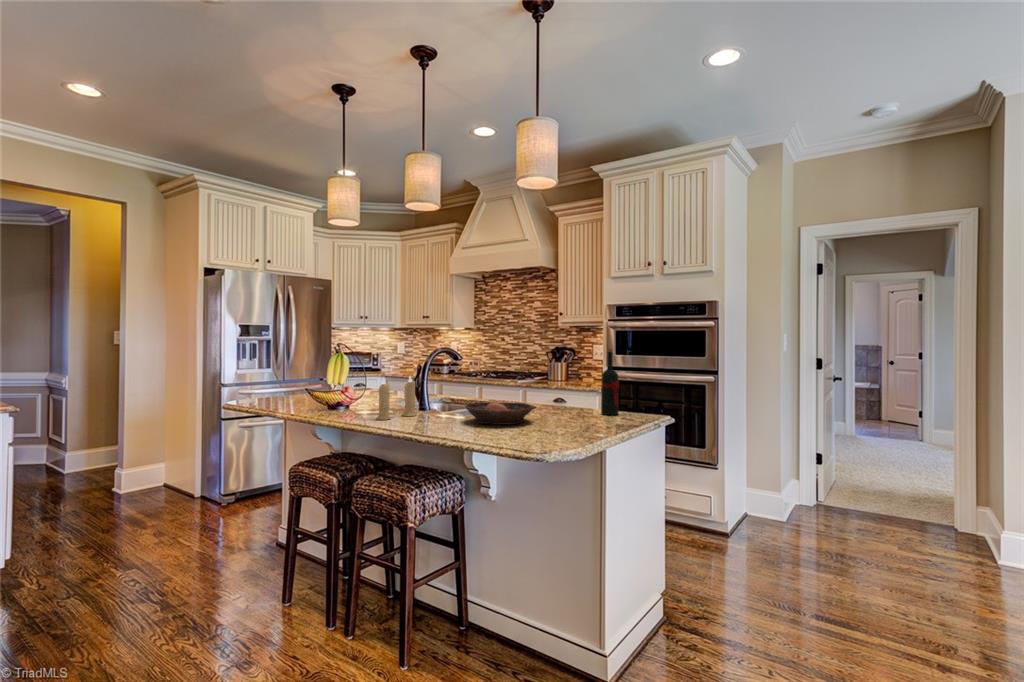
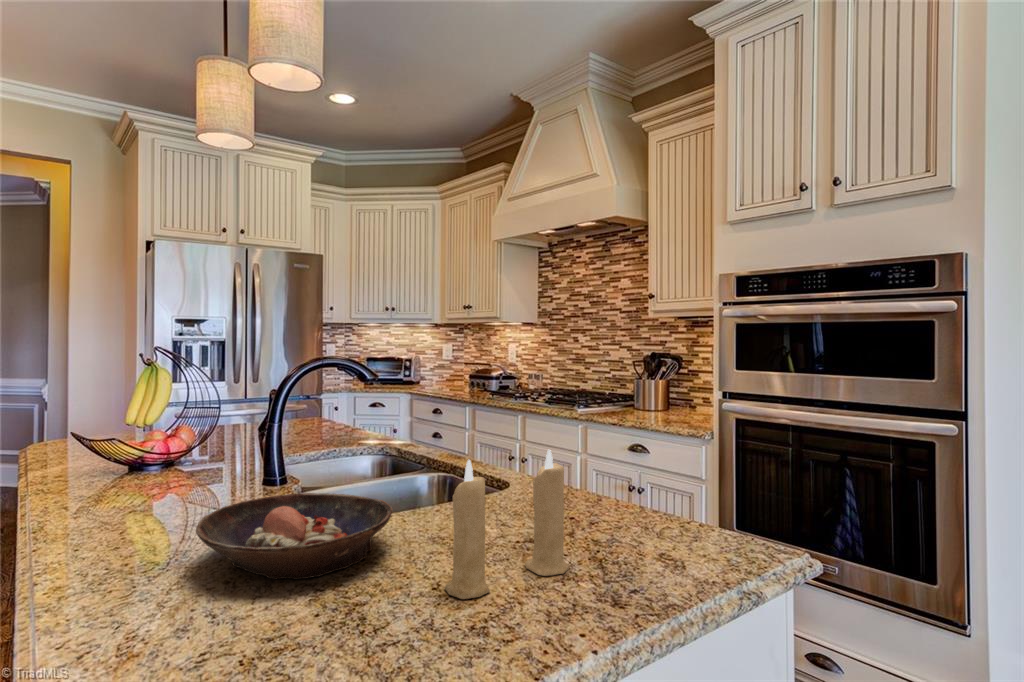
wine bottle: present [601,349,619,415] -> none [610,367,655,548]
candle: present [376,376,416,420] -> present [445,450,568,599]

